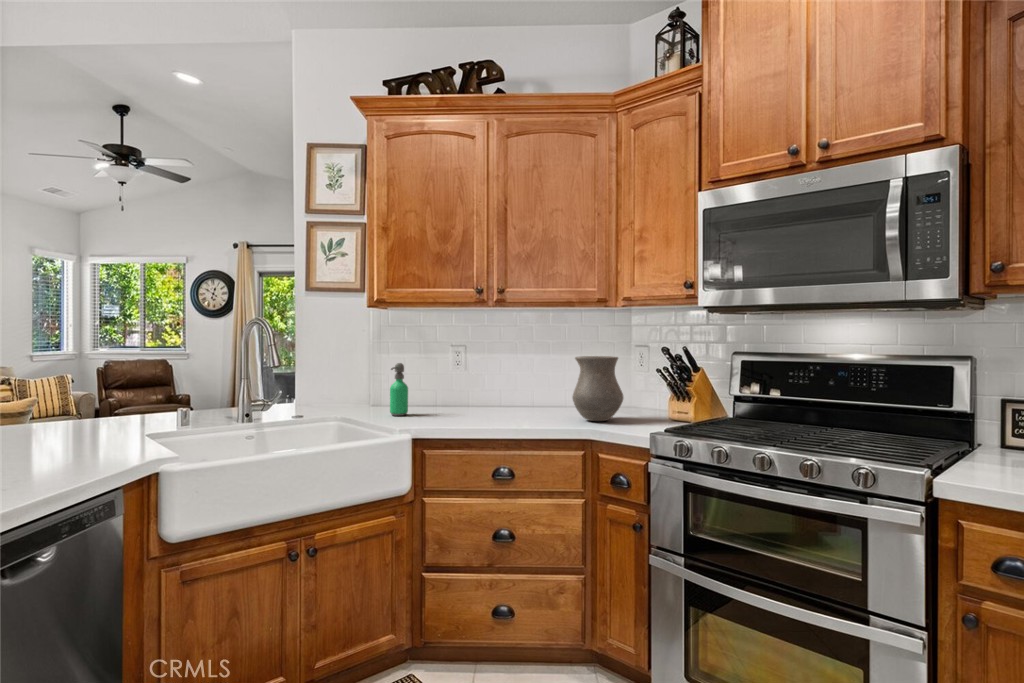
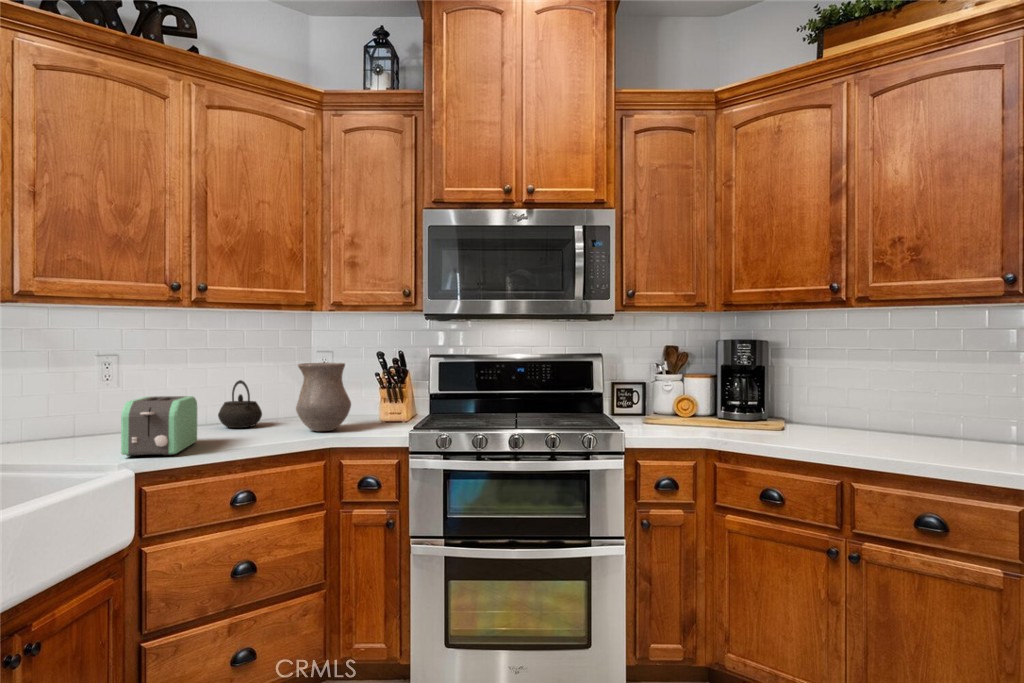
soap dispenser: present [390,363,408,416] -> none [41,382,71,456]
kettle: none [533,369,568,411] -> present [218,380,262,428]
toaster: none [415,378,488,425] -> present [121,396,197,456]

